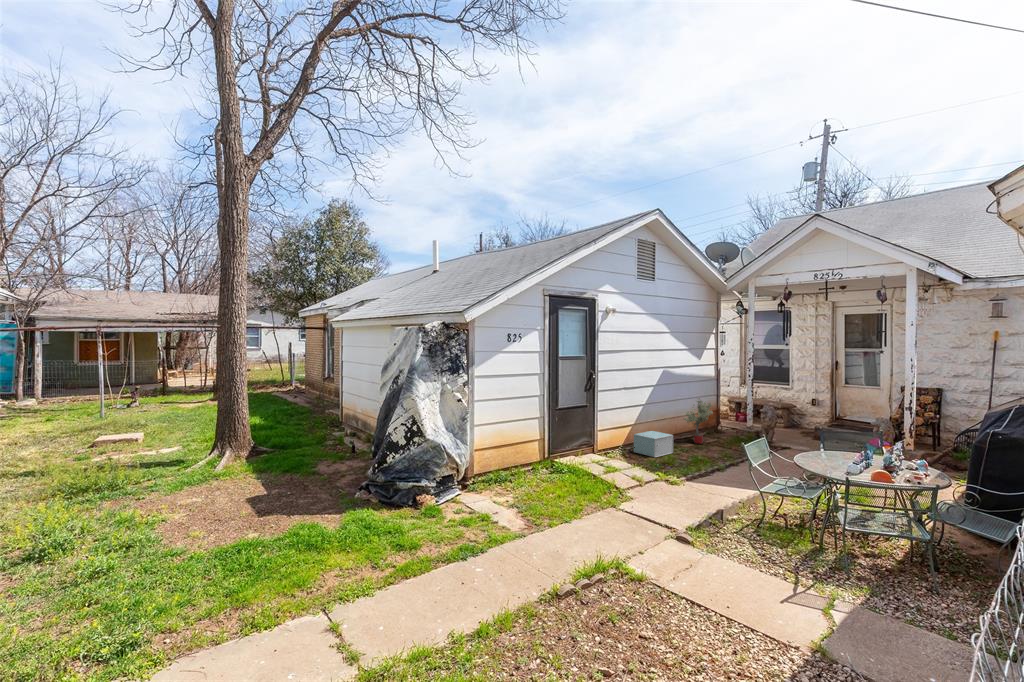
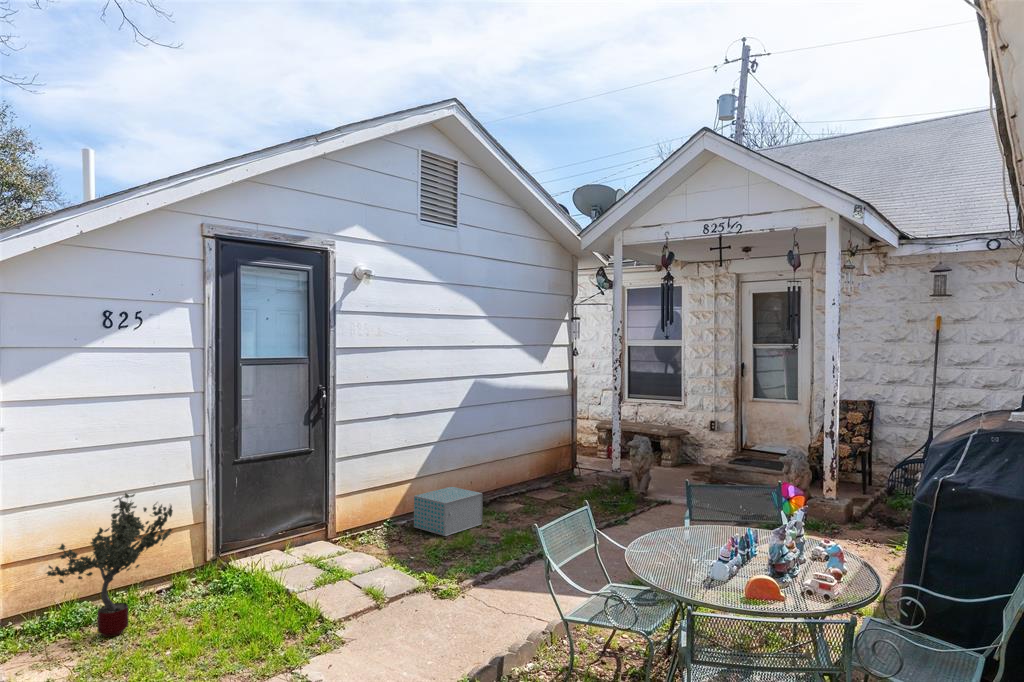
potted tree: present [684,398,712,444] -> present [46,493,173,637]

